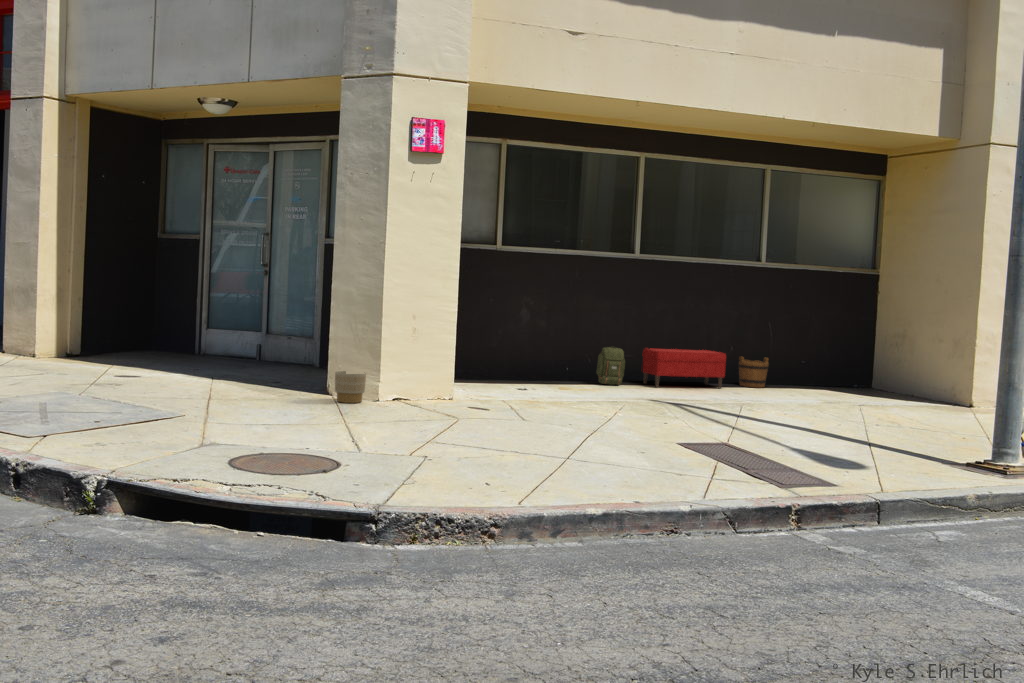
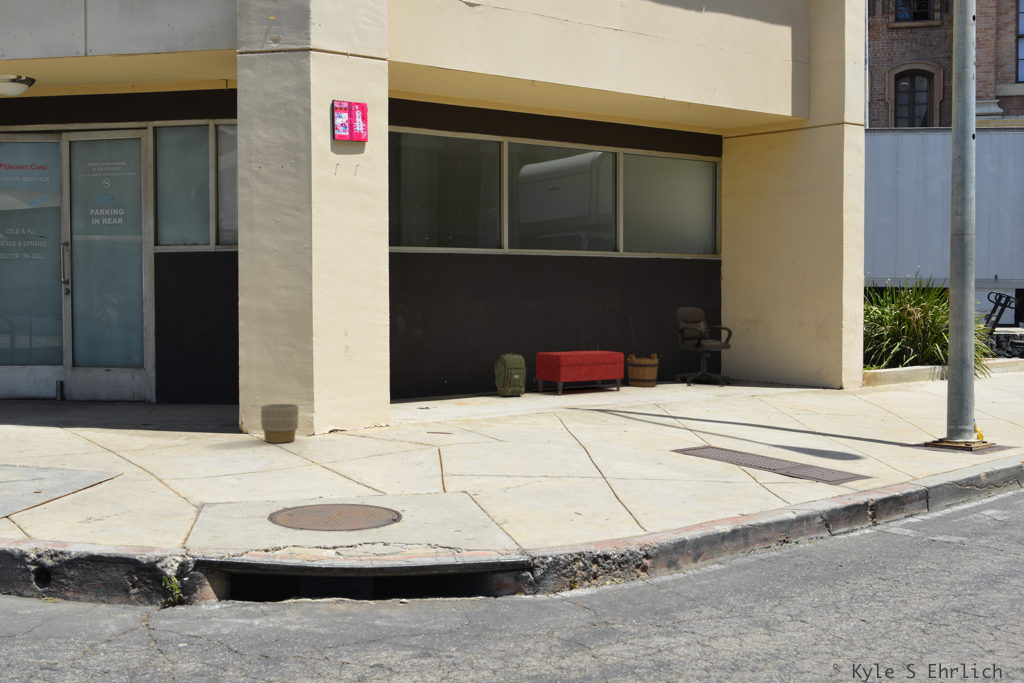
chair: none [792,316,848,393] -> present [675,307,732,386]

